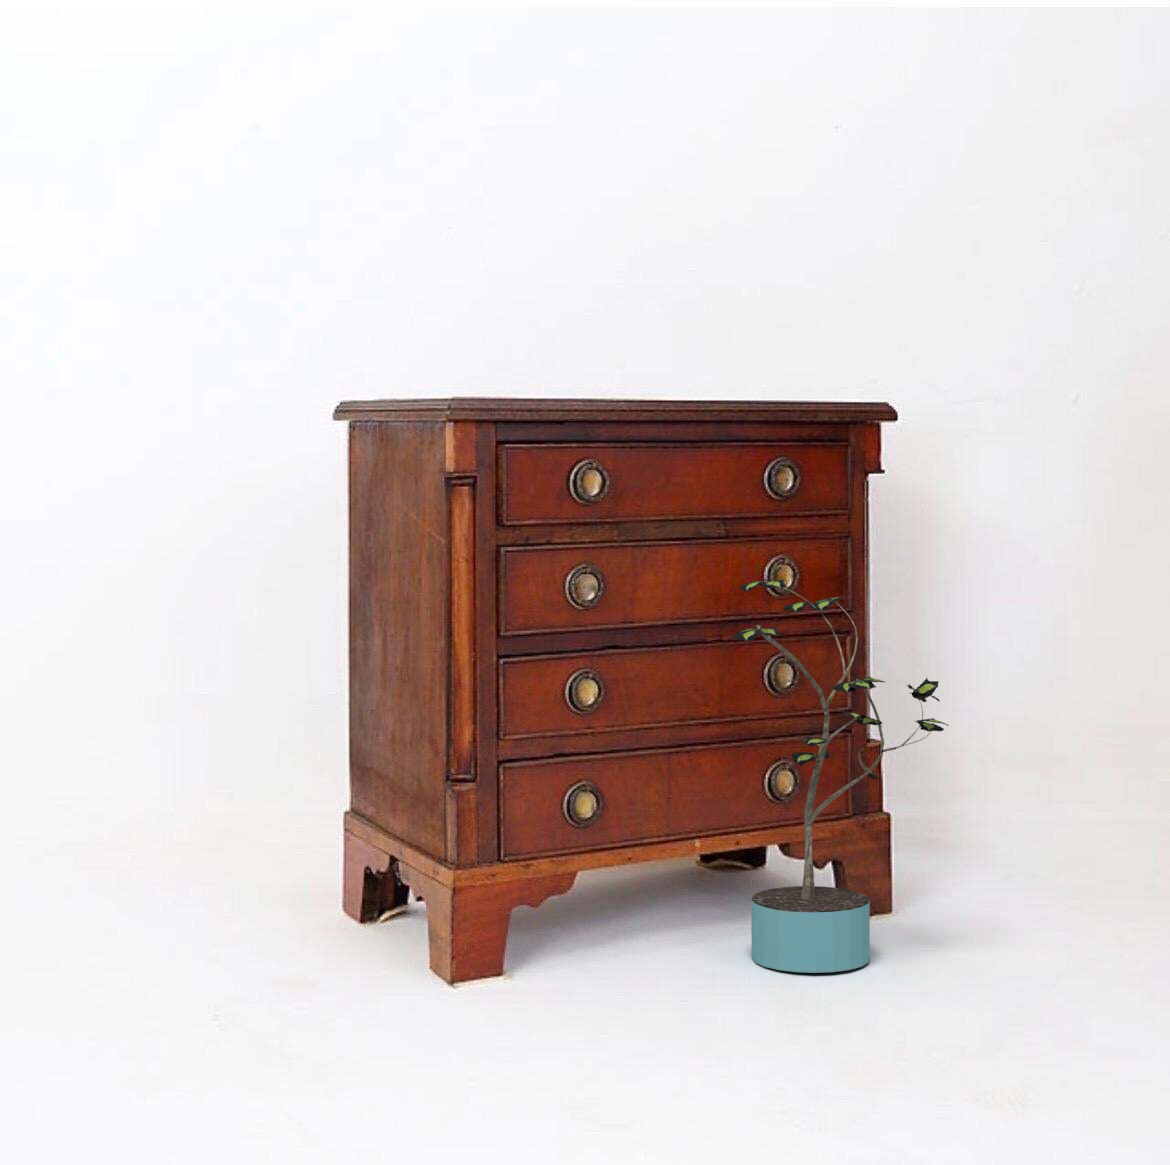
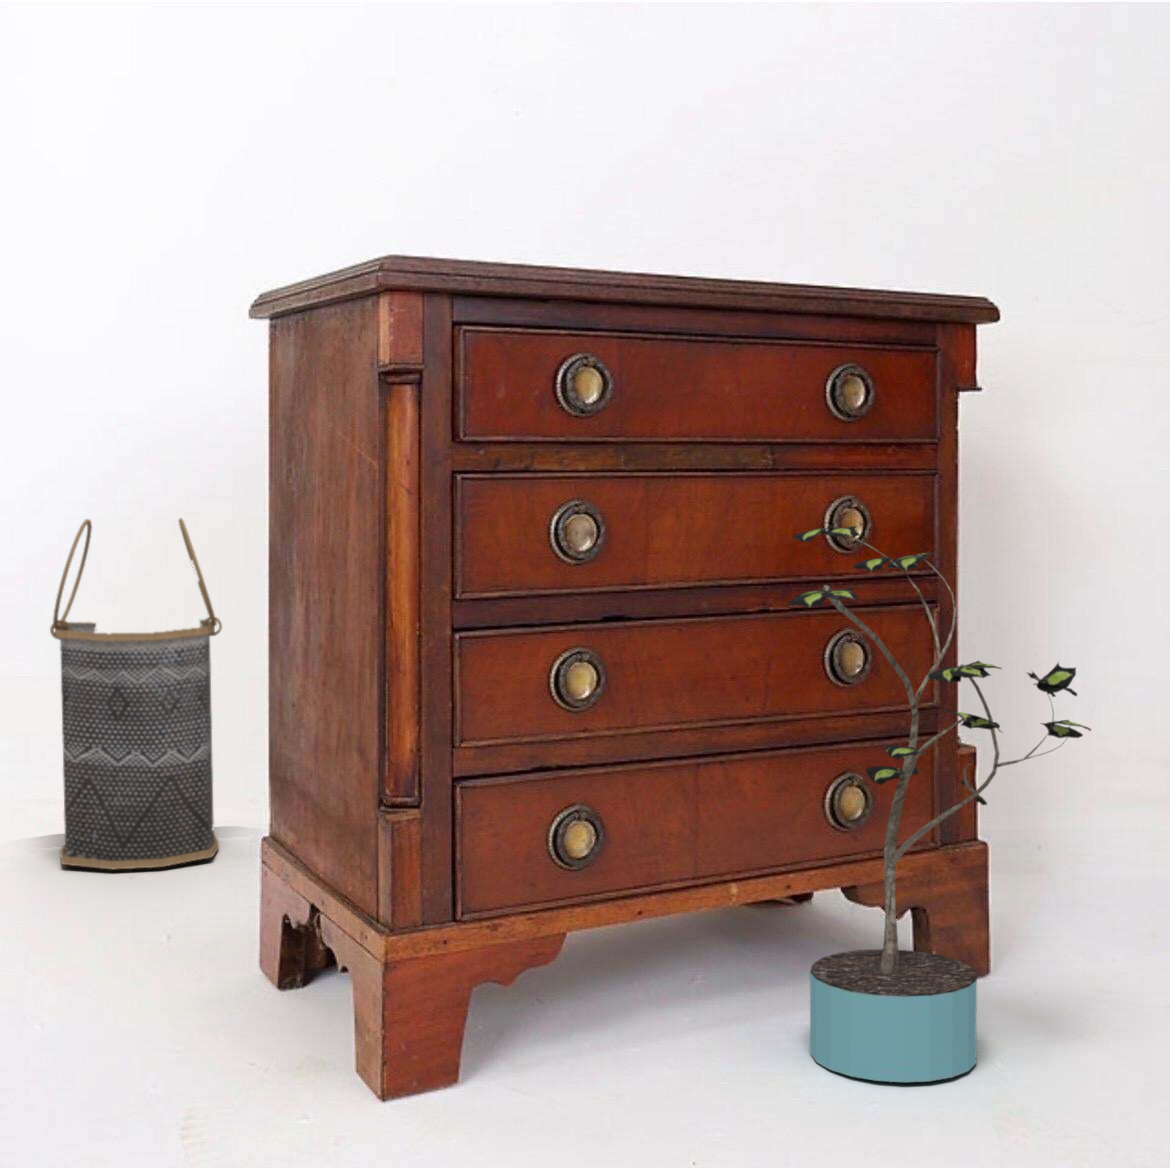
basket: none [148,558,286,844] -> present [50,519,222,869]

